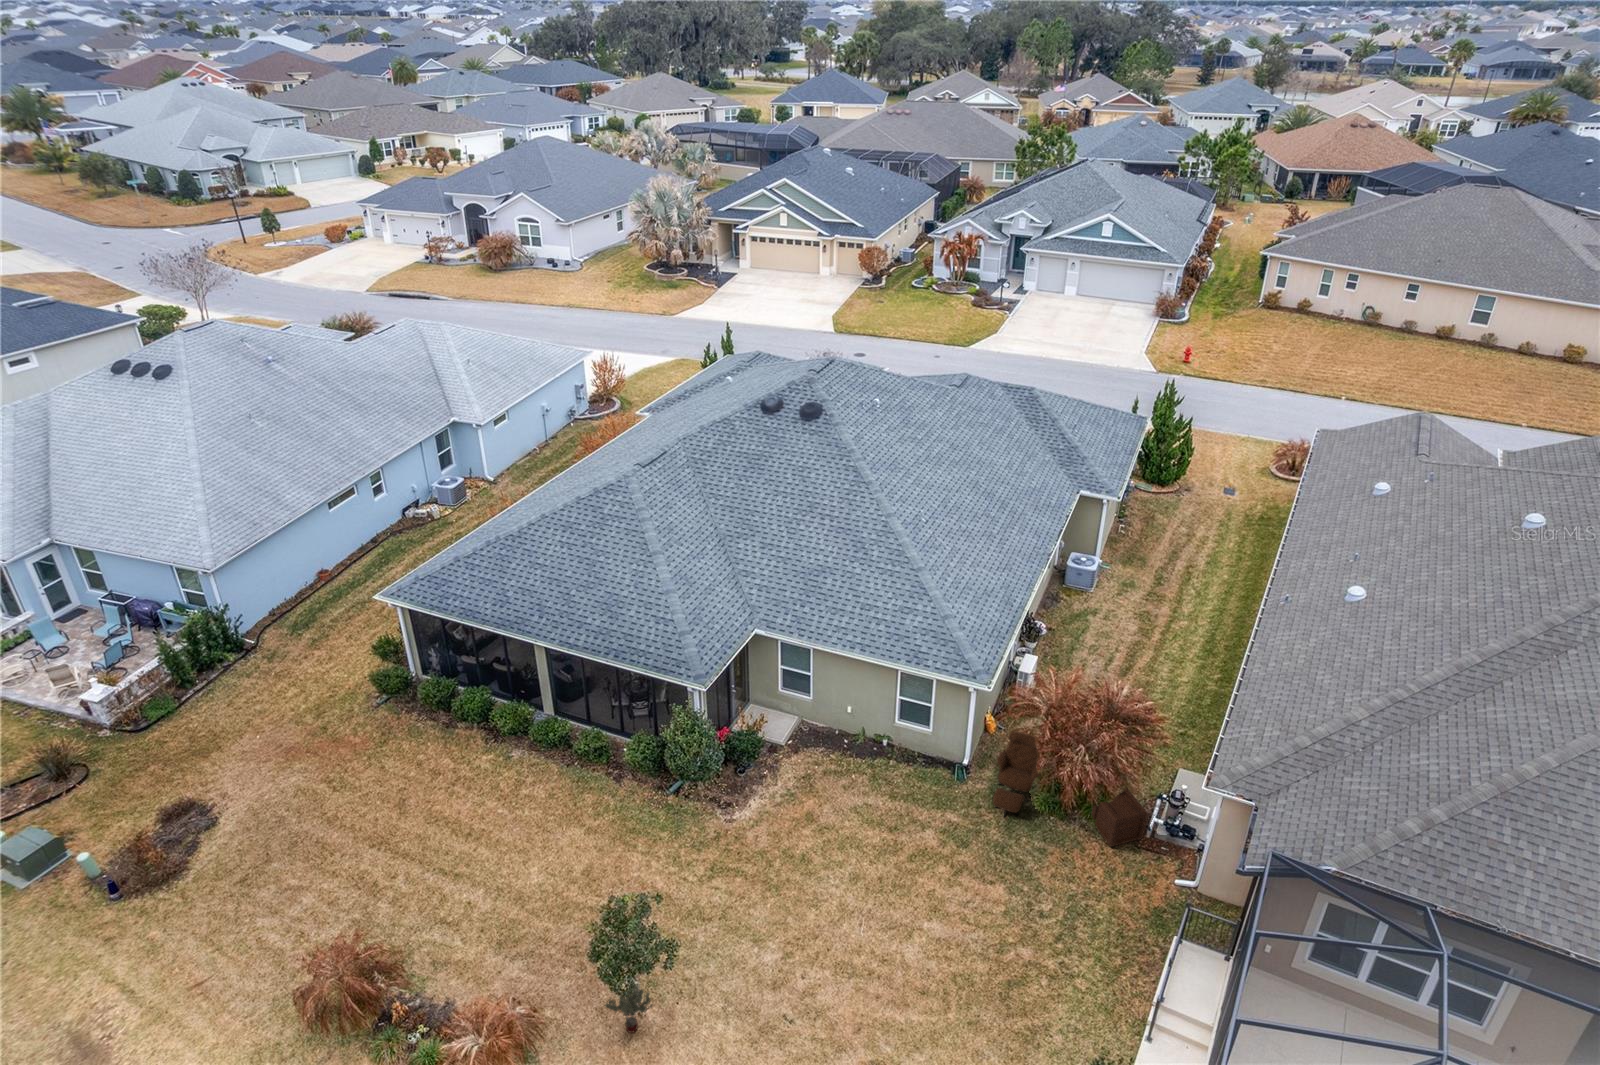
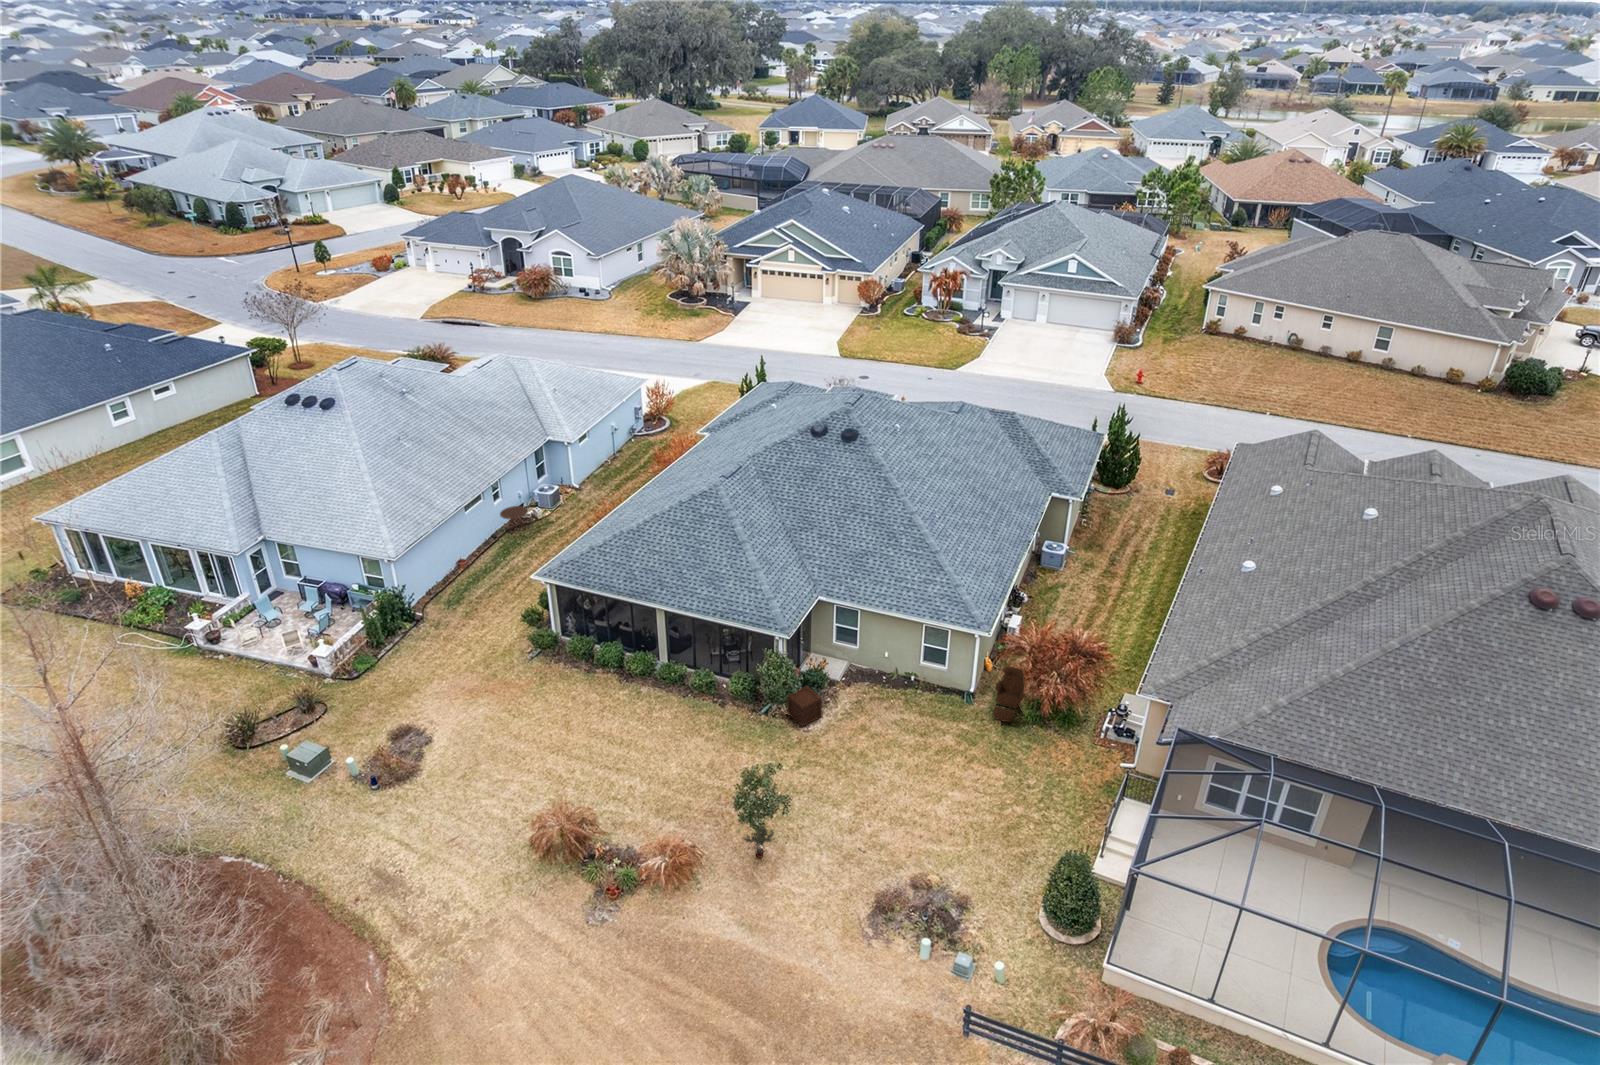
round table: none [383,502,420,537] -> present [500,506,528,532]
wooden crate: present [1092,788,1148,847] -> present [787,686,822,726]

